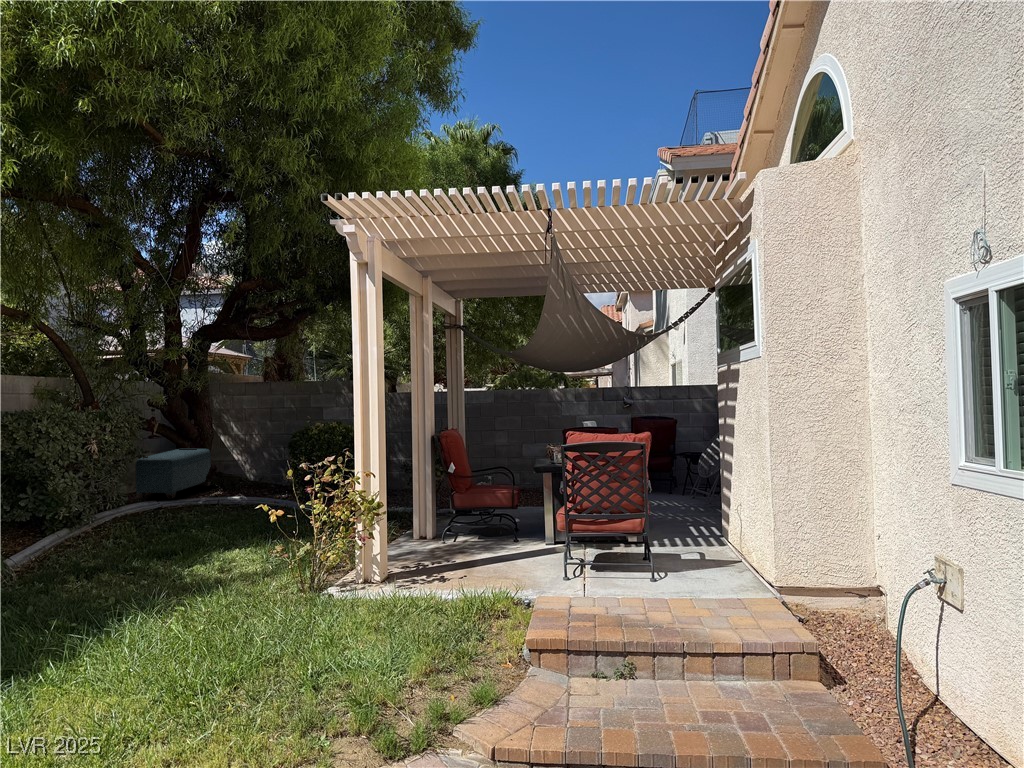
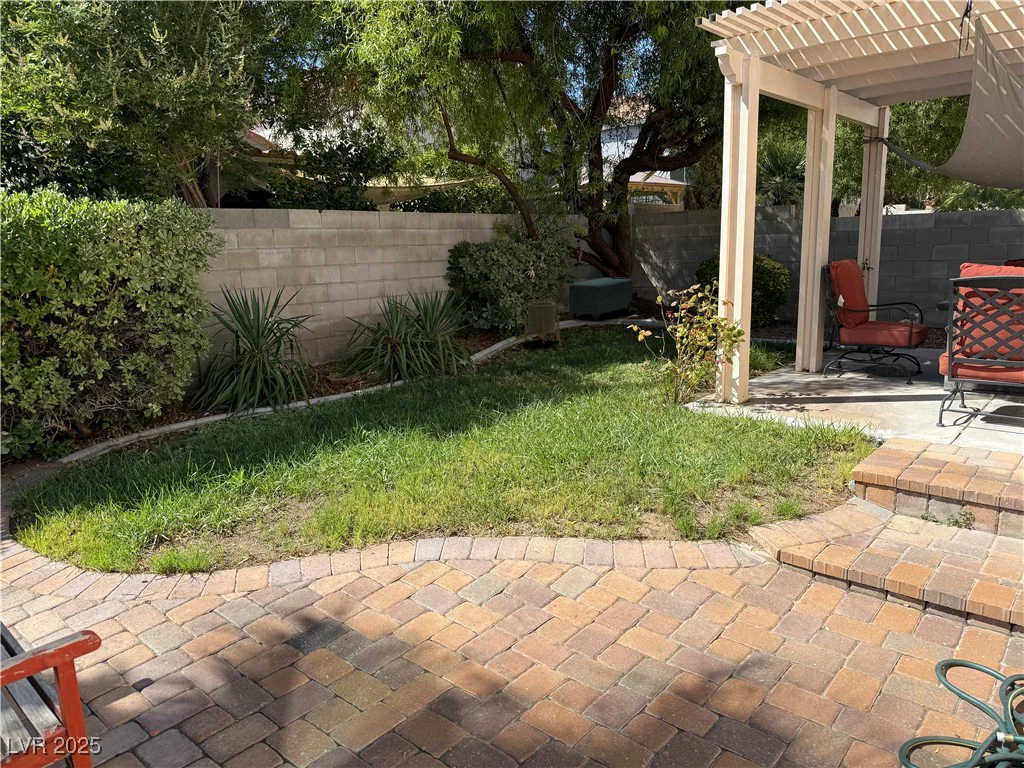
planter: none [87,483,135,534] -> present [525,302,559,344]

